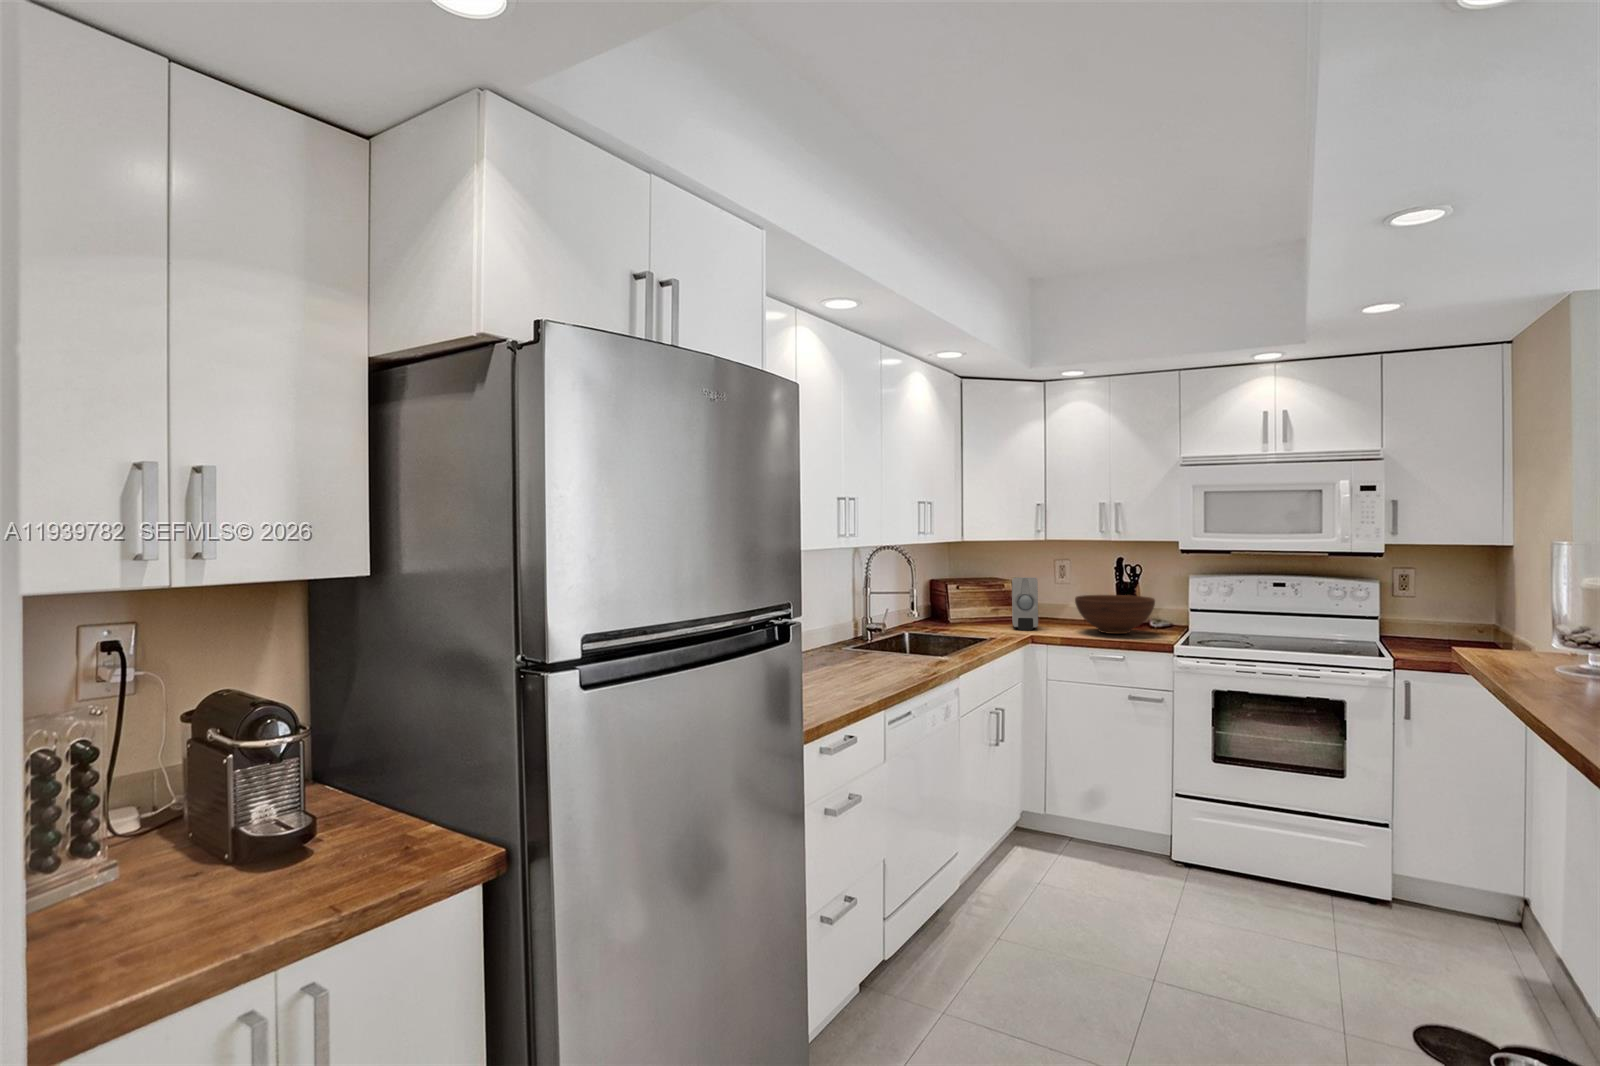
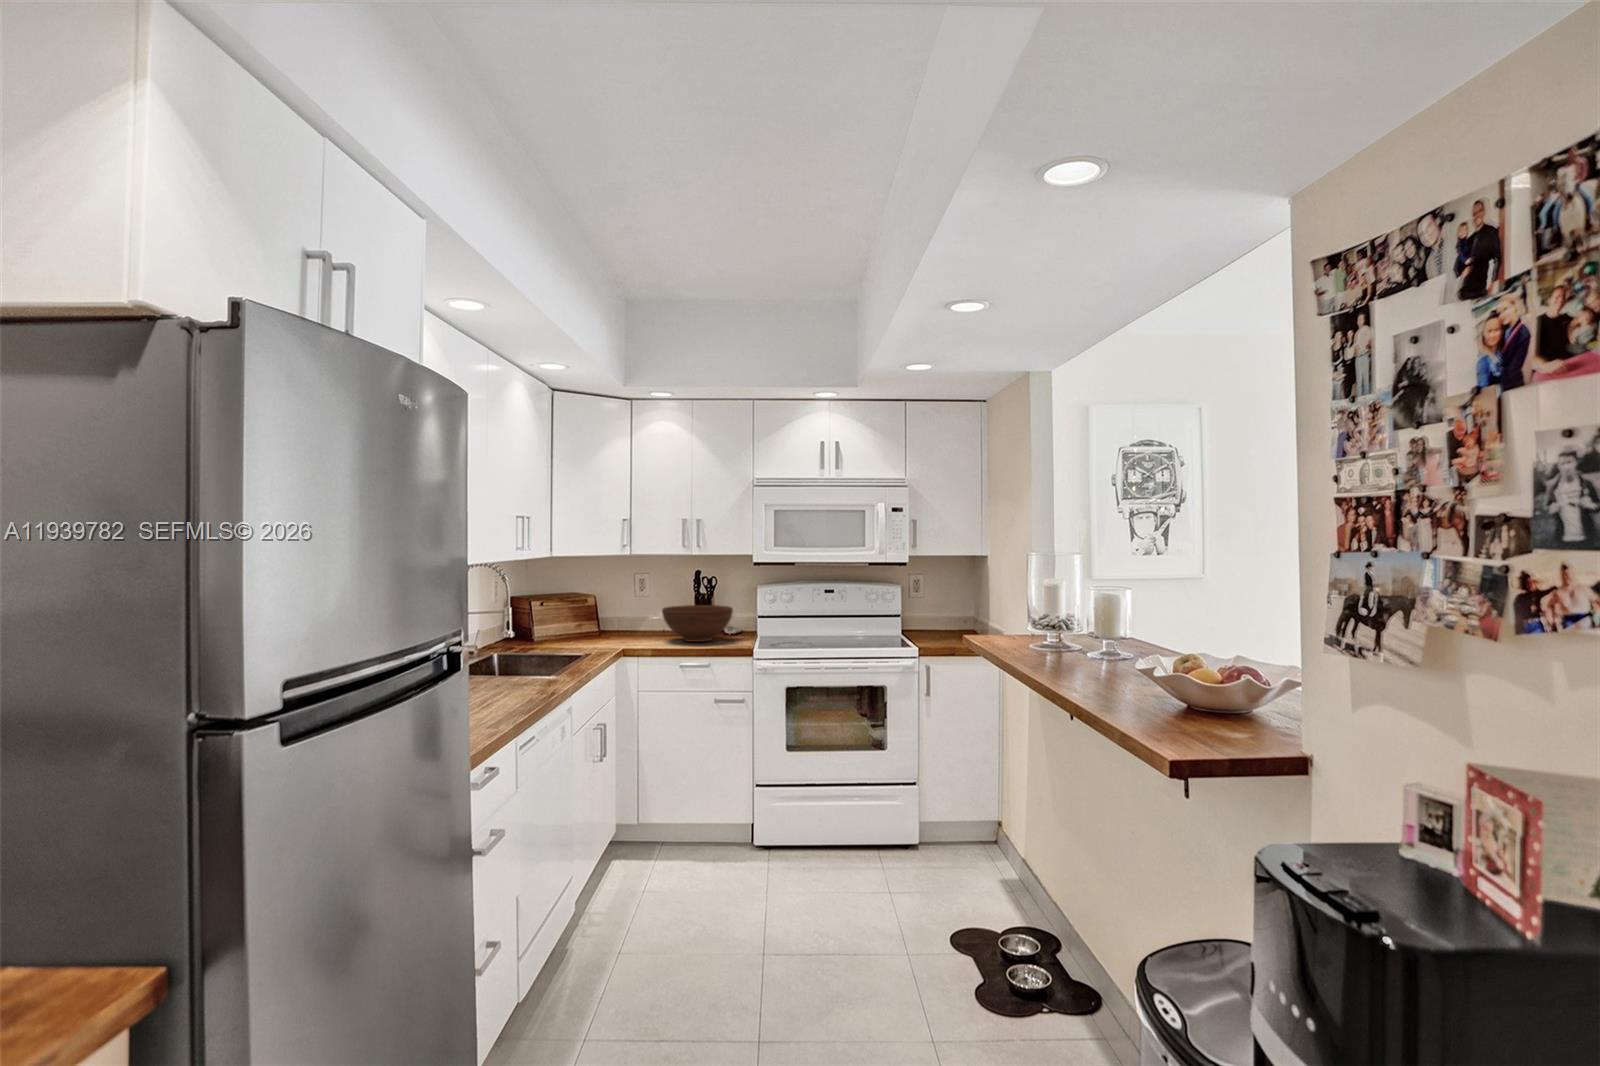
soap dispenser: present [1012,577,1038,630] -> none [600,591,627,643]

